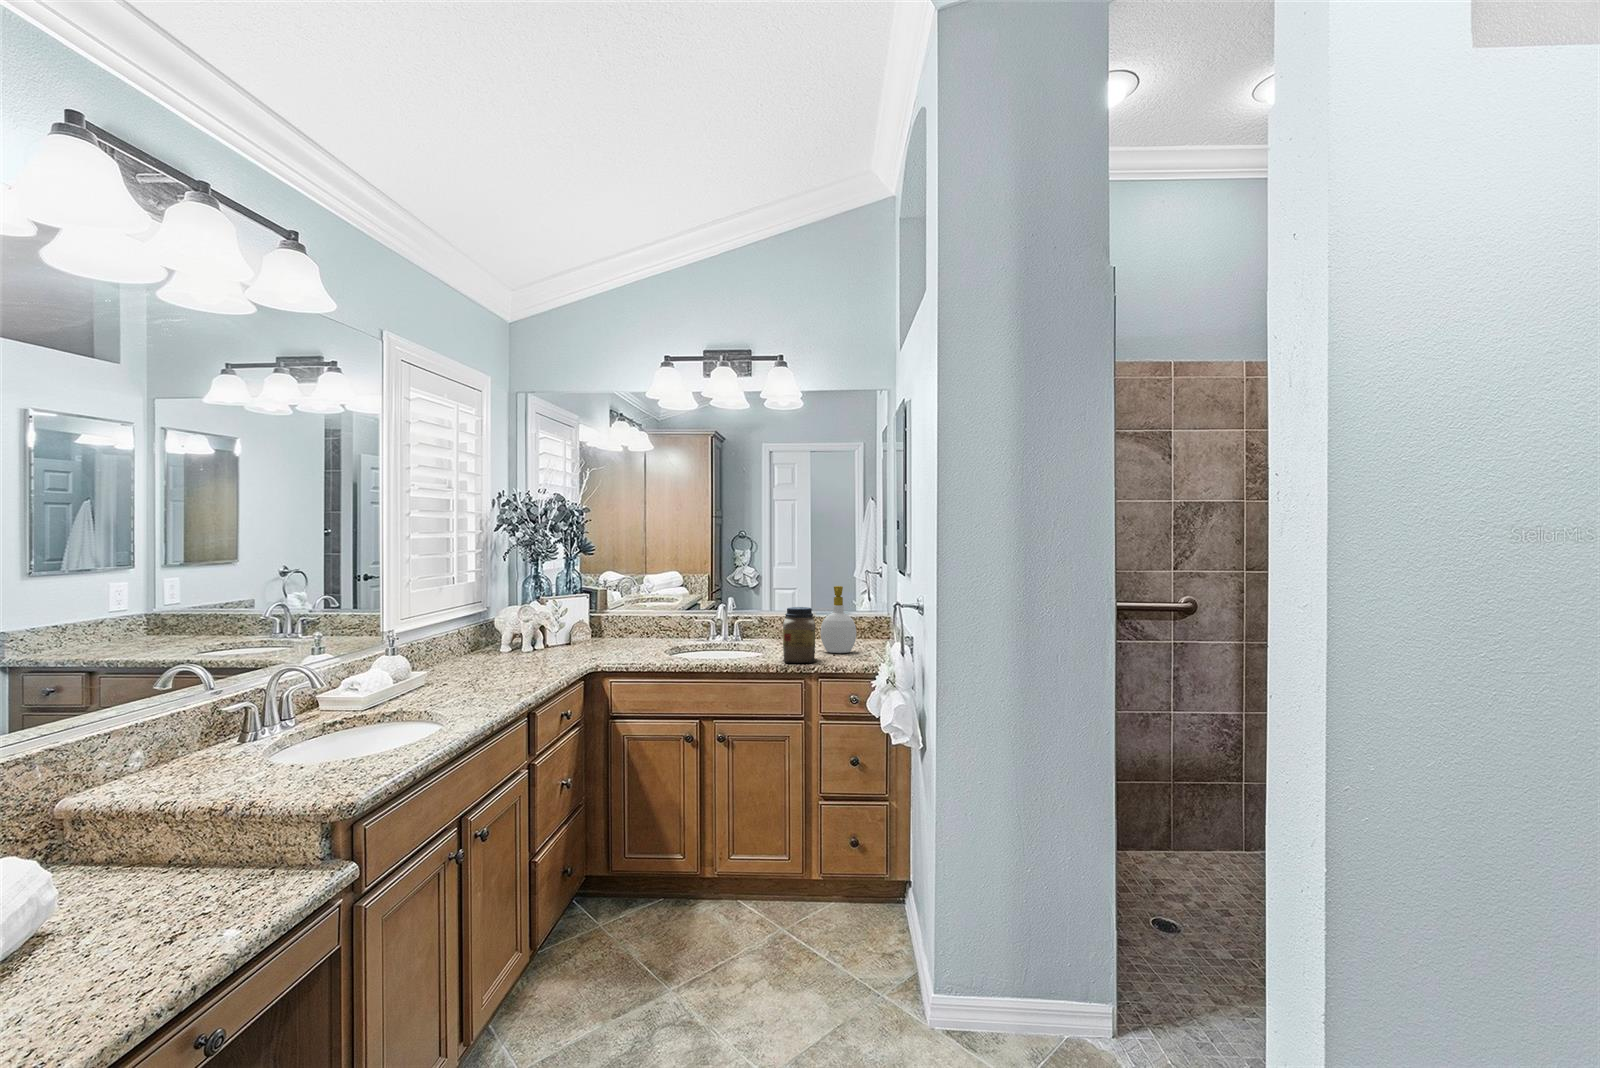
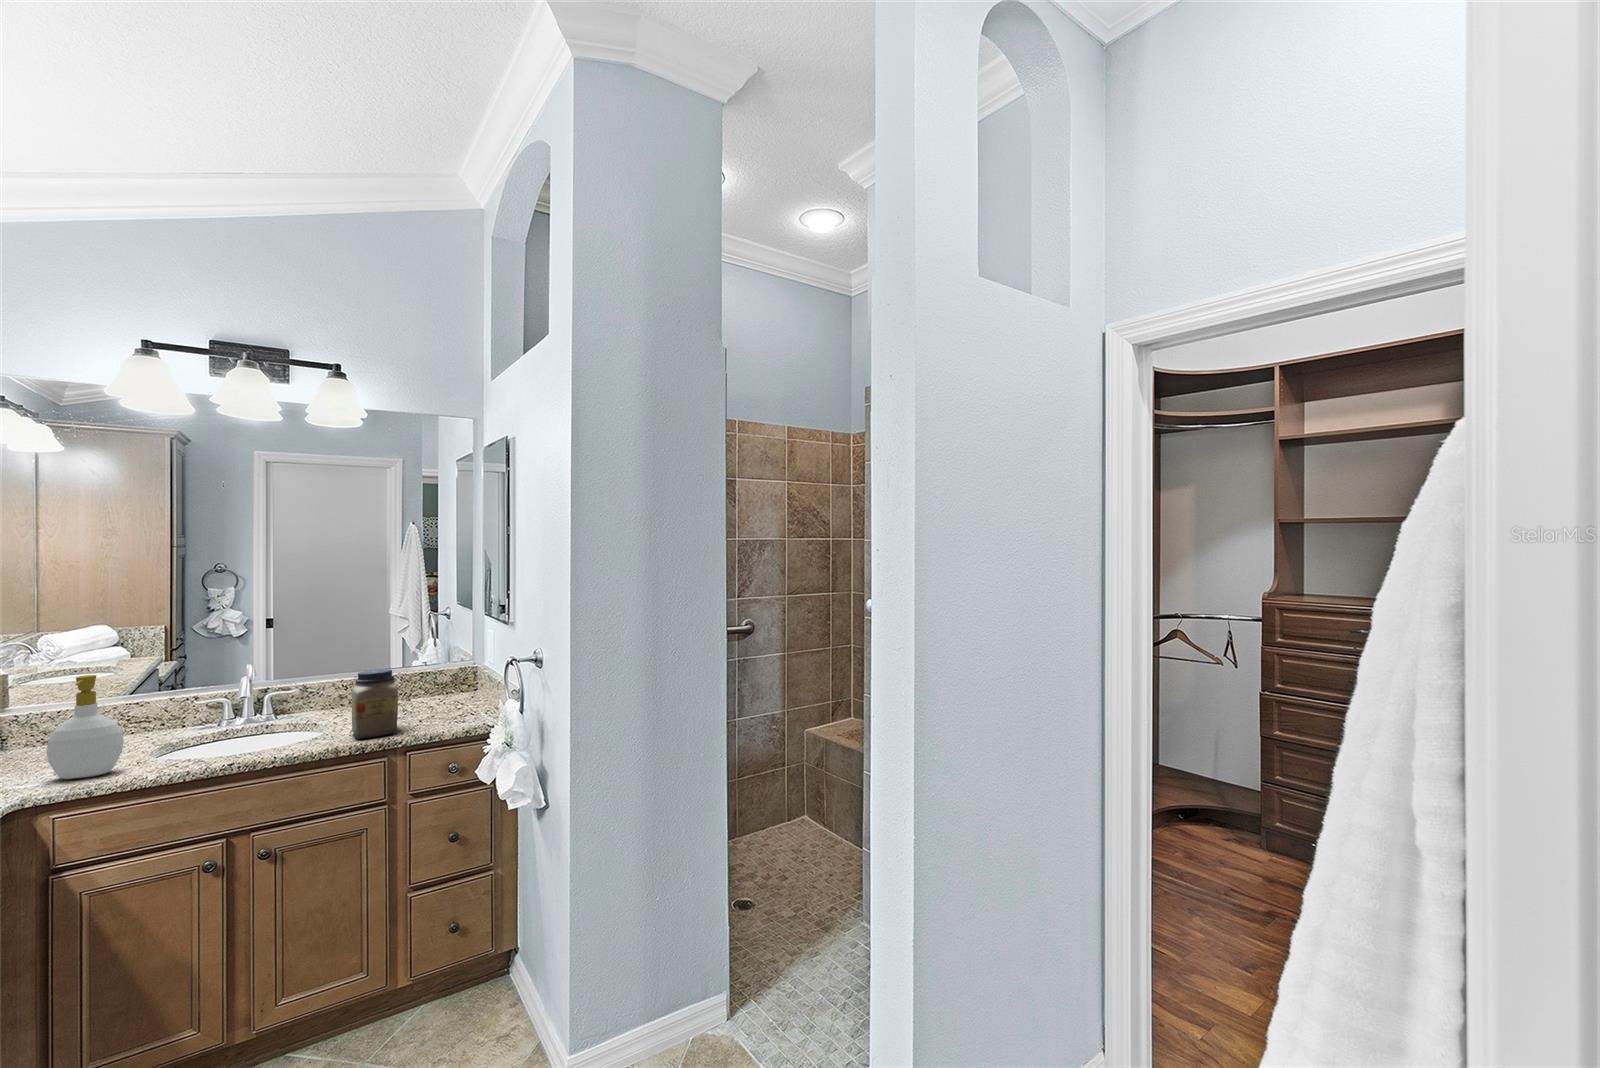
soap bottle: present [820,586,856,653] -> present [47,675,124,779]

